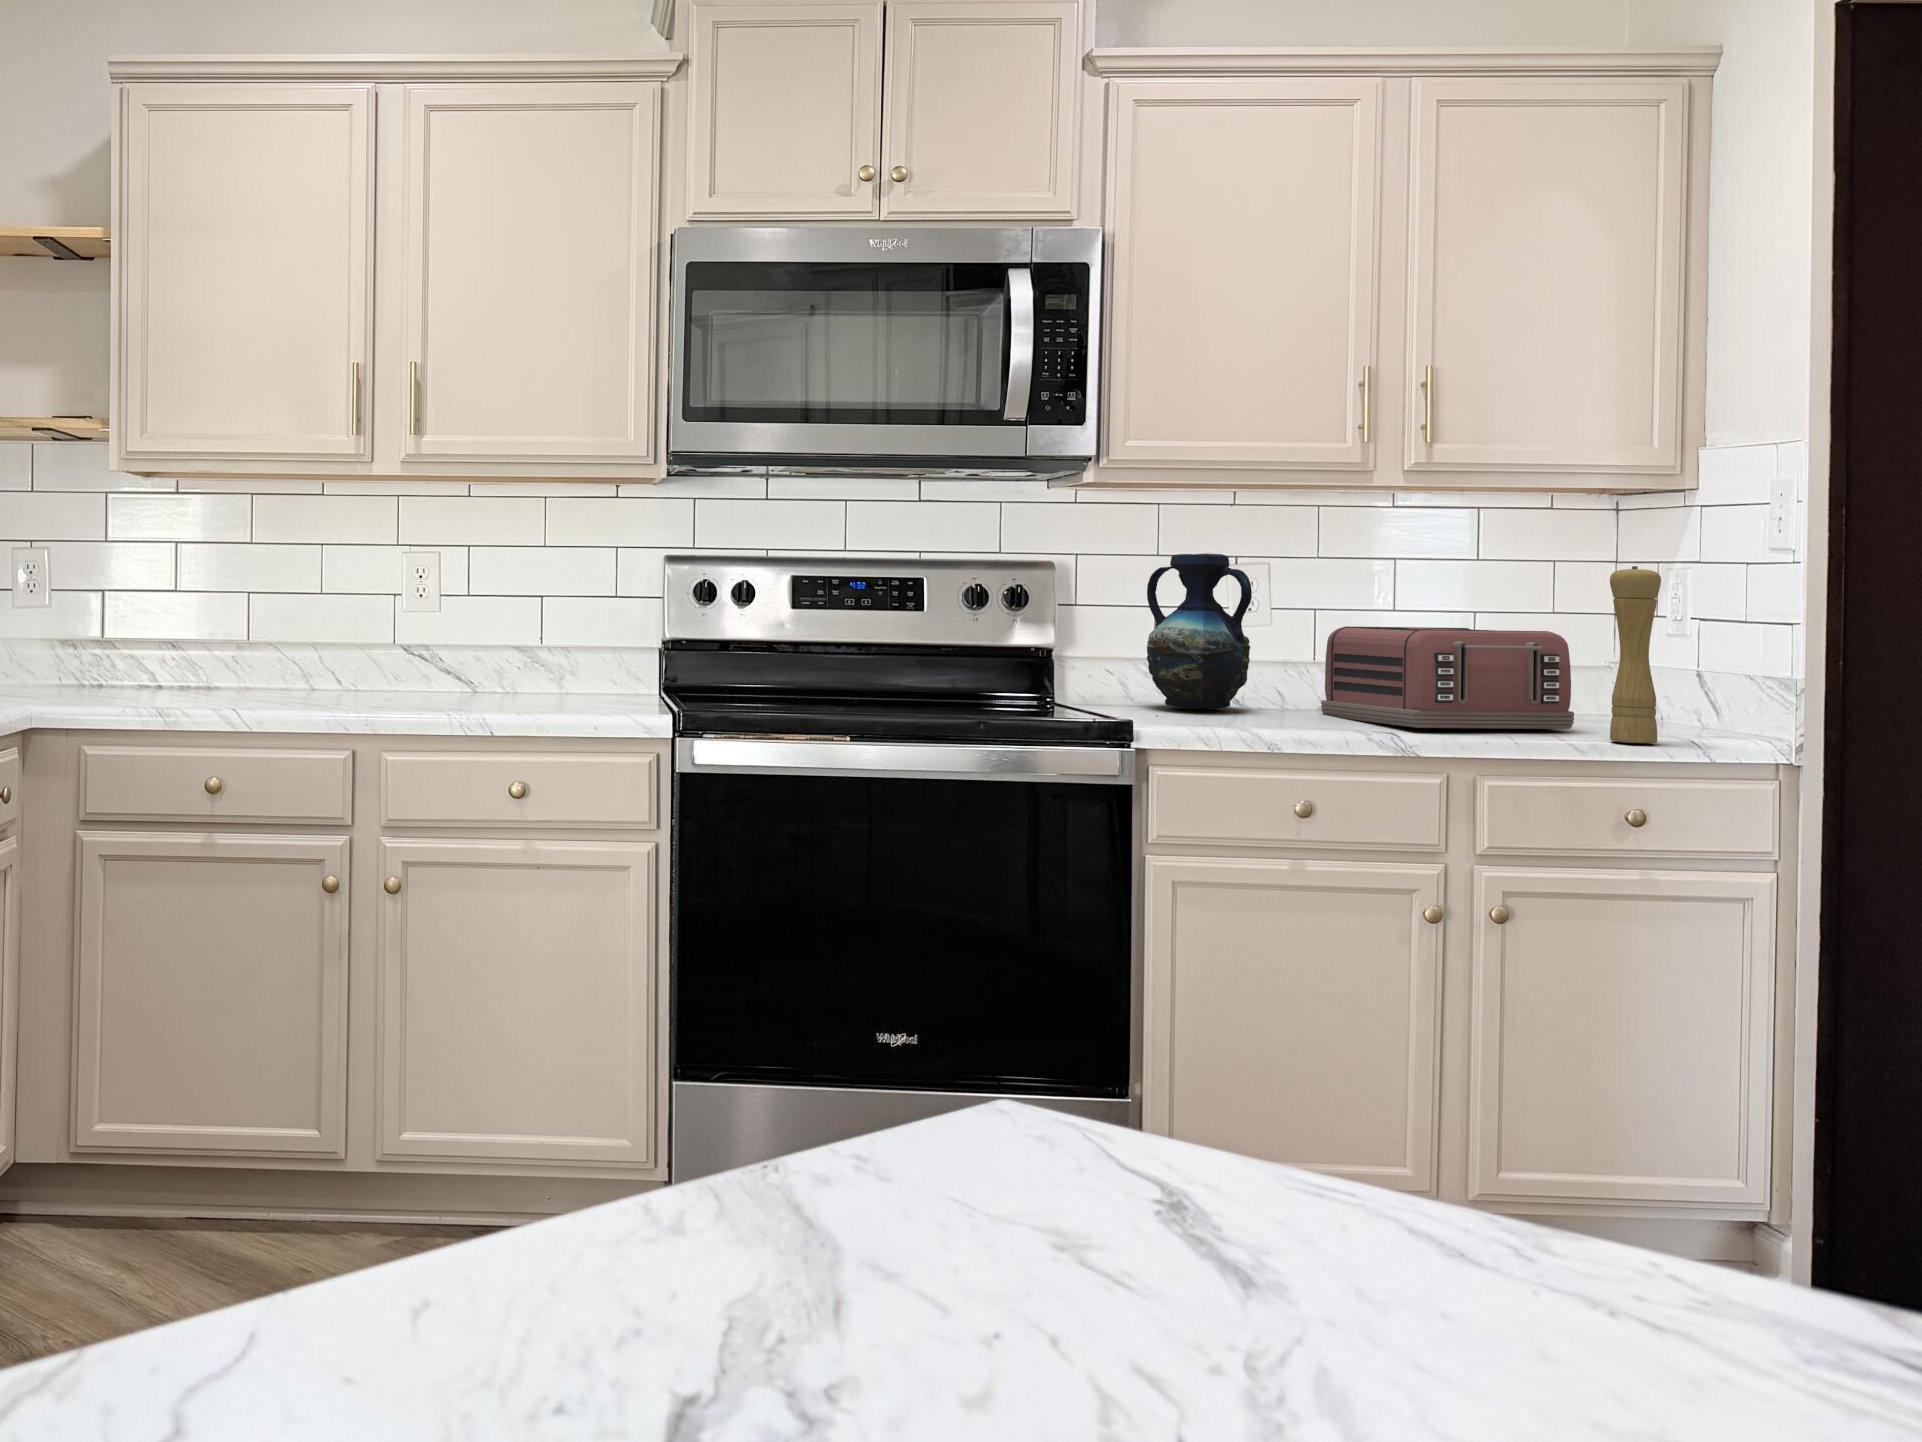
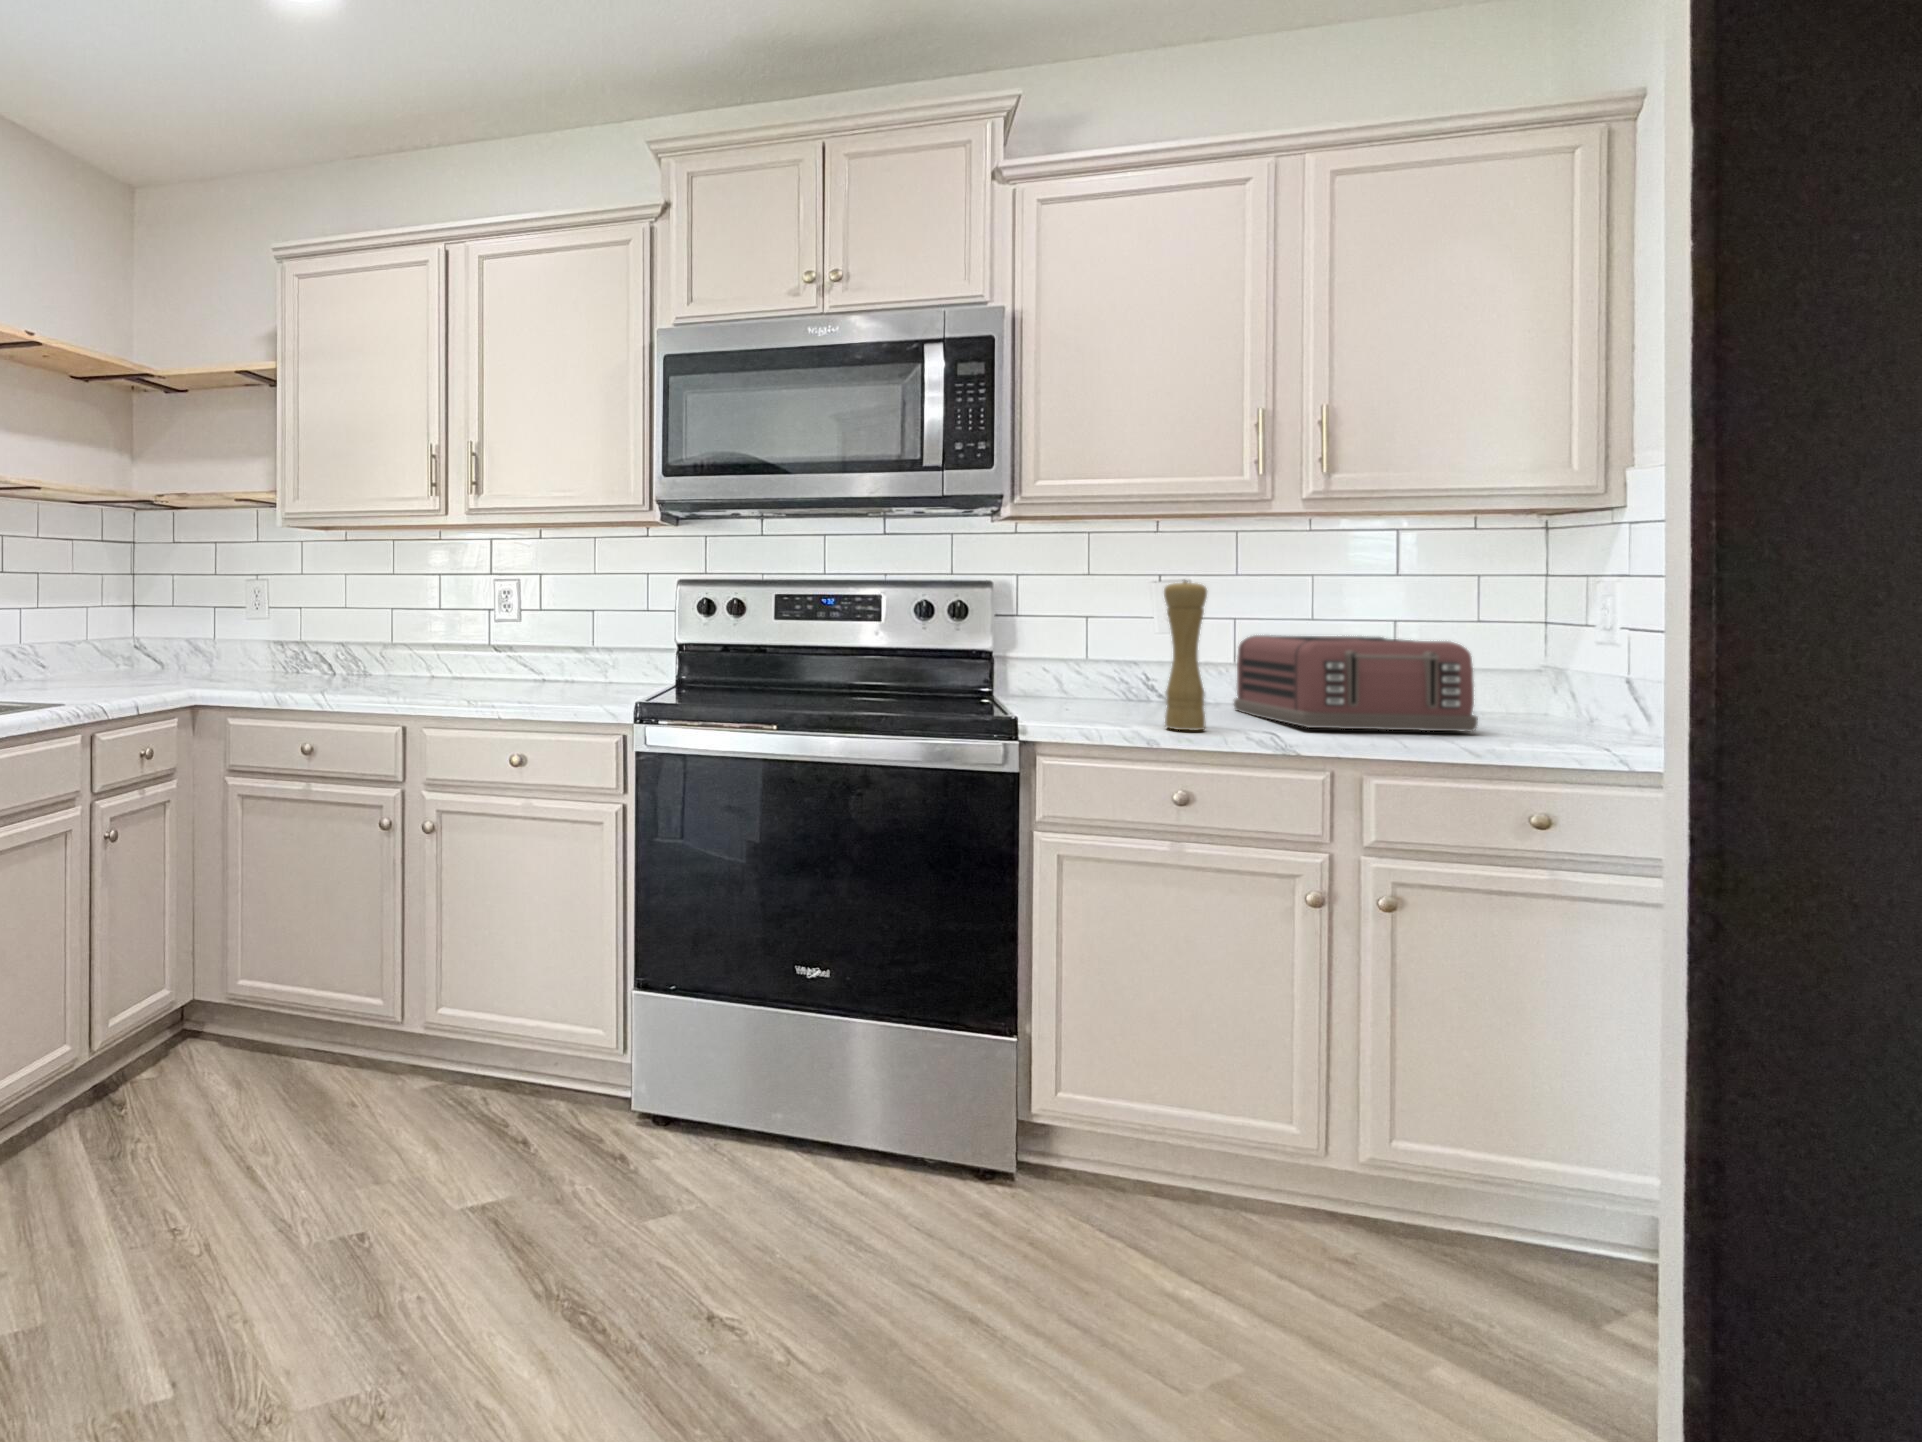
vase: present [1147,553,1252,709] -> none [1071,574,1166,704]
pepper mill: present [1610,566,1661,743] -> present [1164,581,1207,730]

